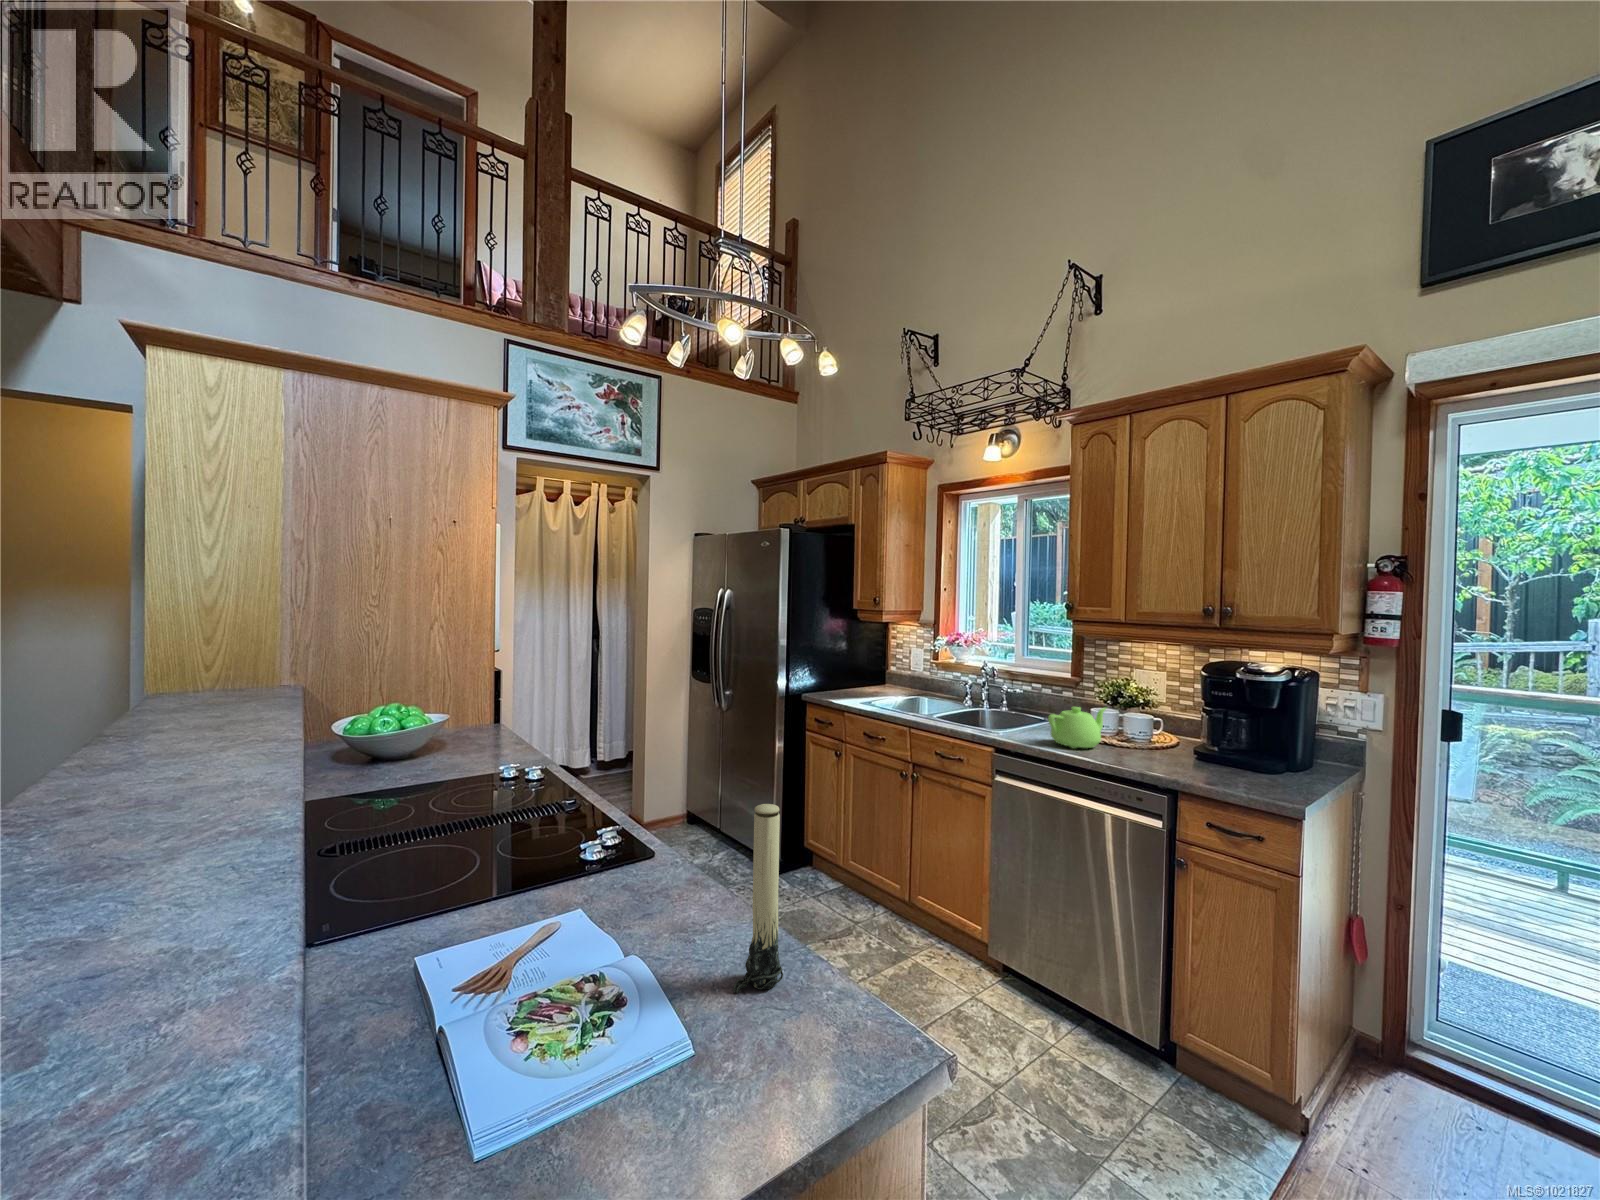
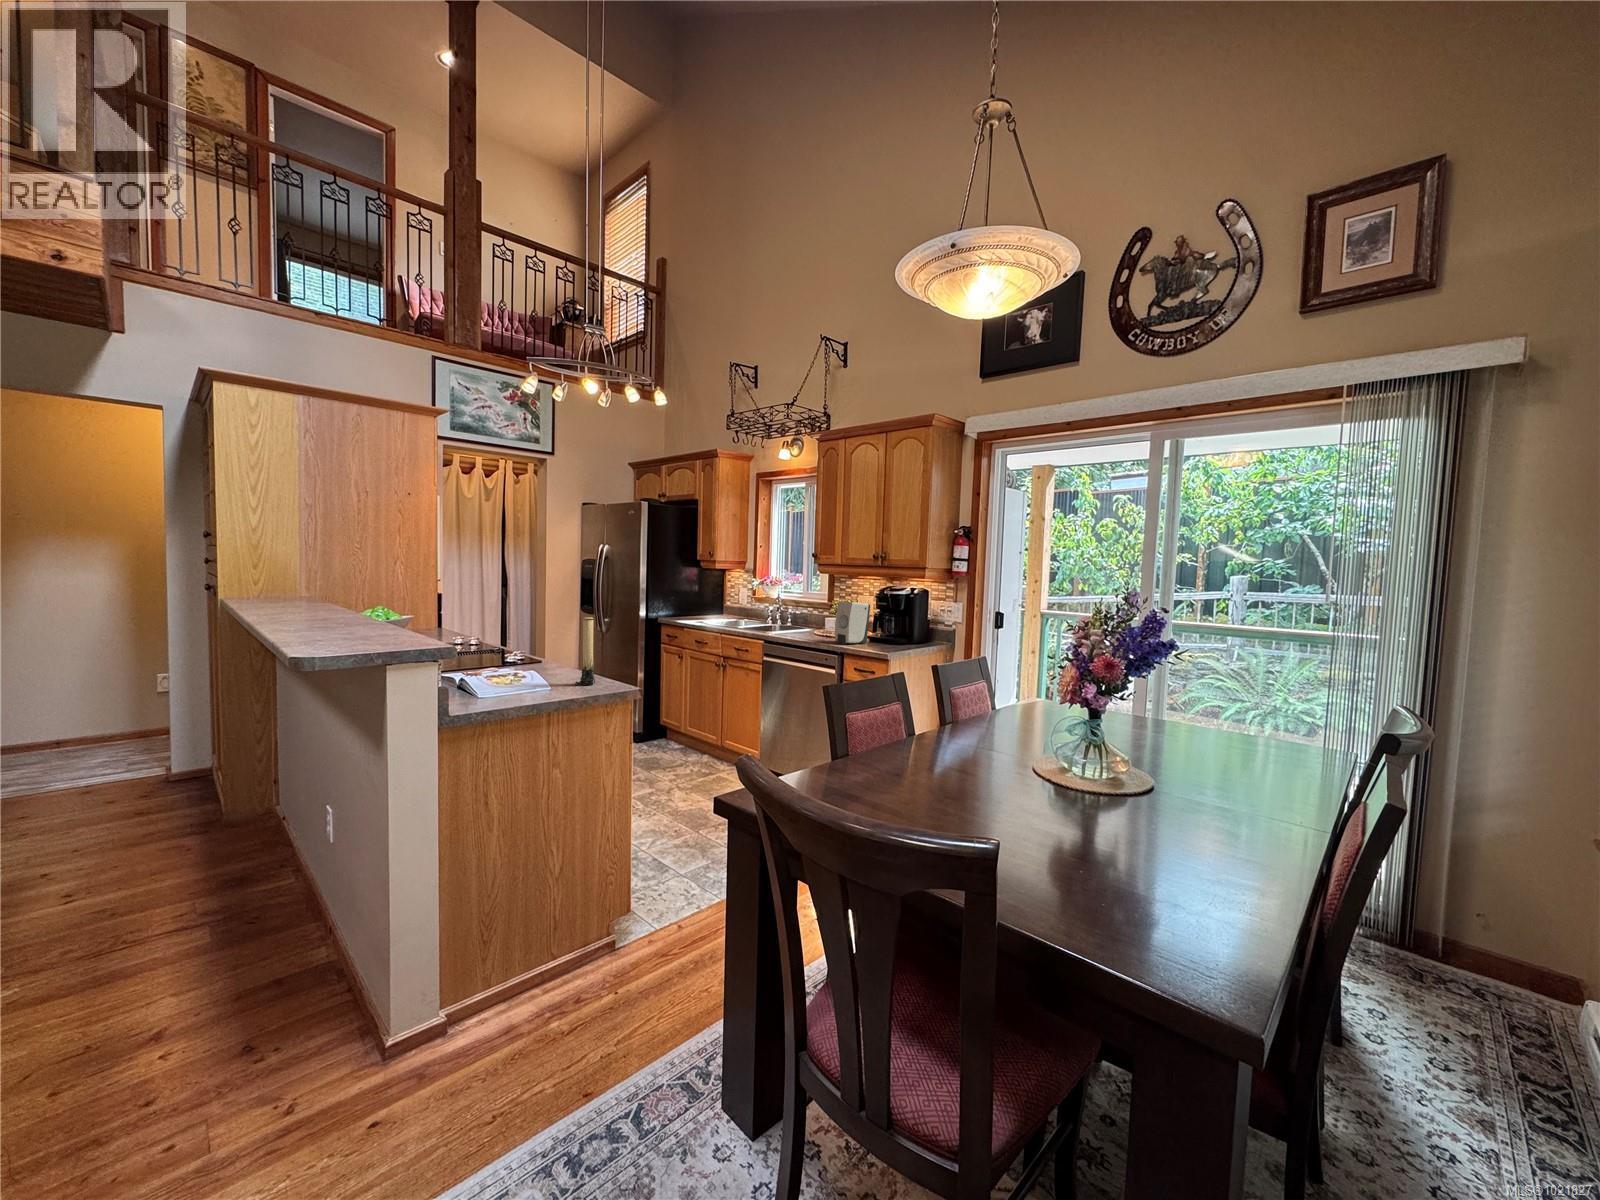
soap dispenser: none [1141,690,1205,771] -> present [835,601,870,644]
teapot: present [1048,707,1106,749] -> none [794,615,831,638]

